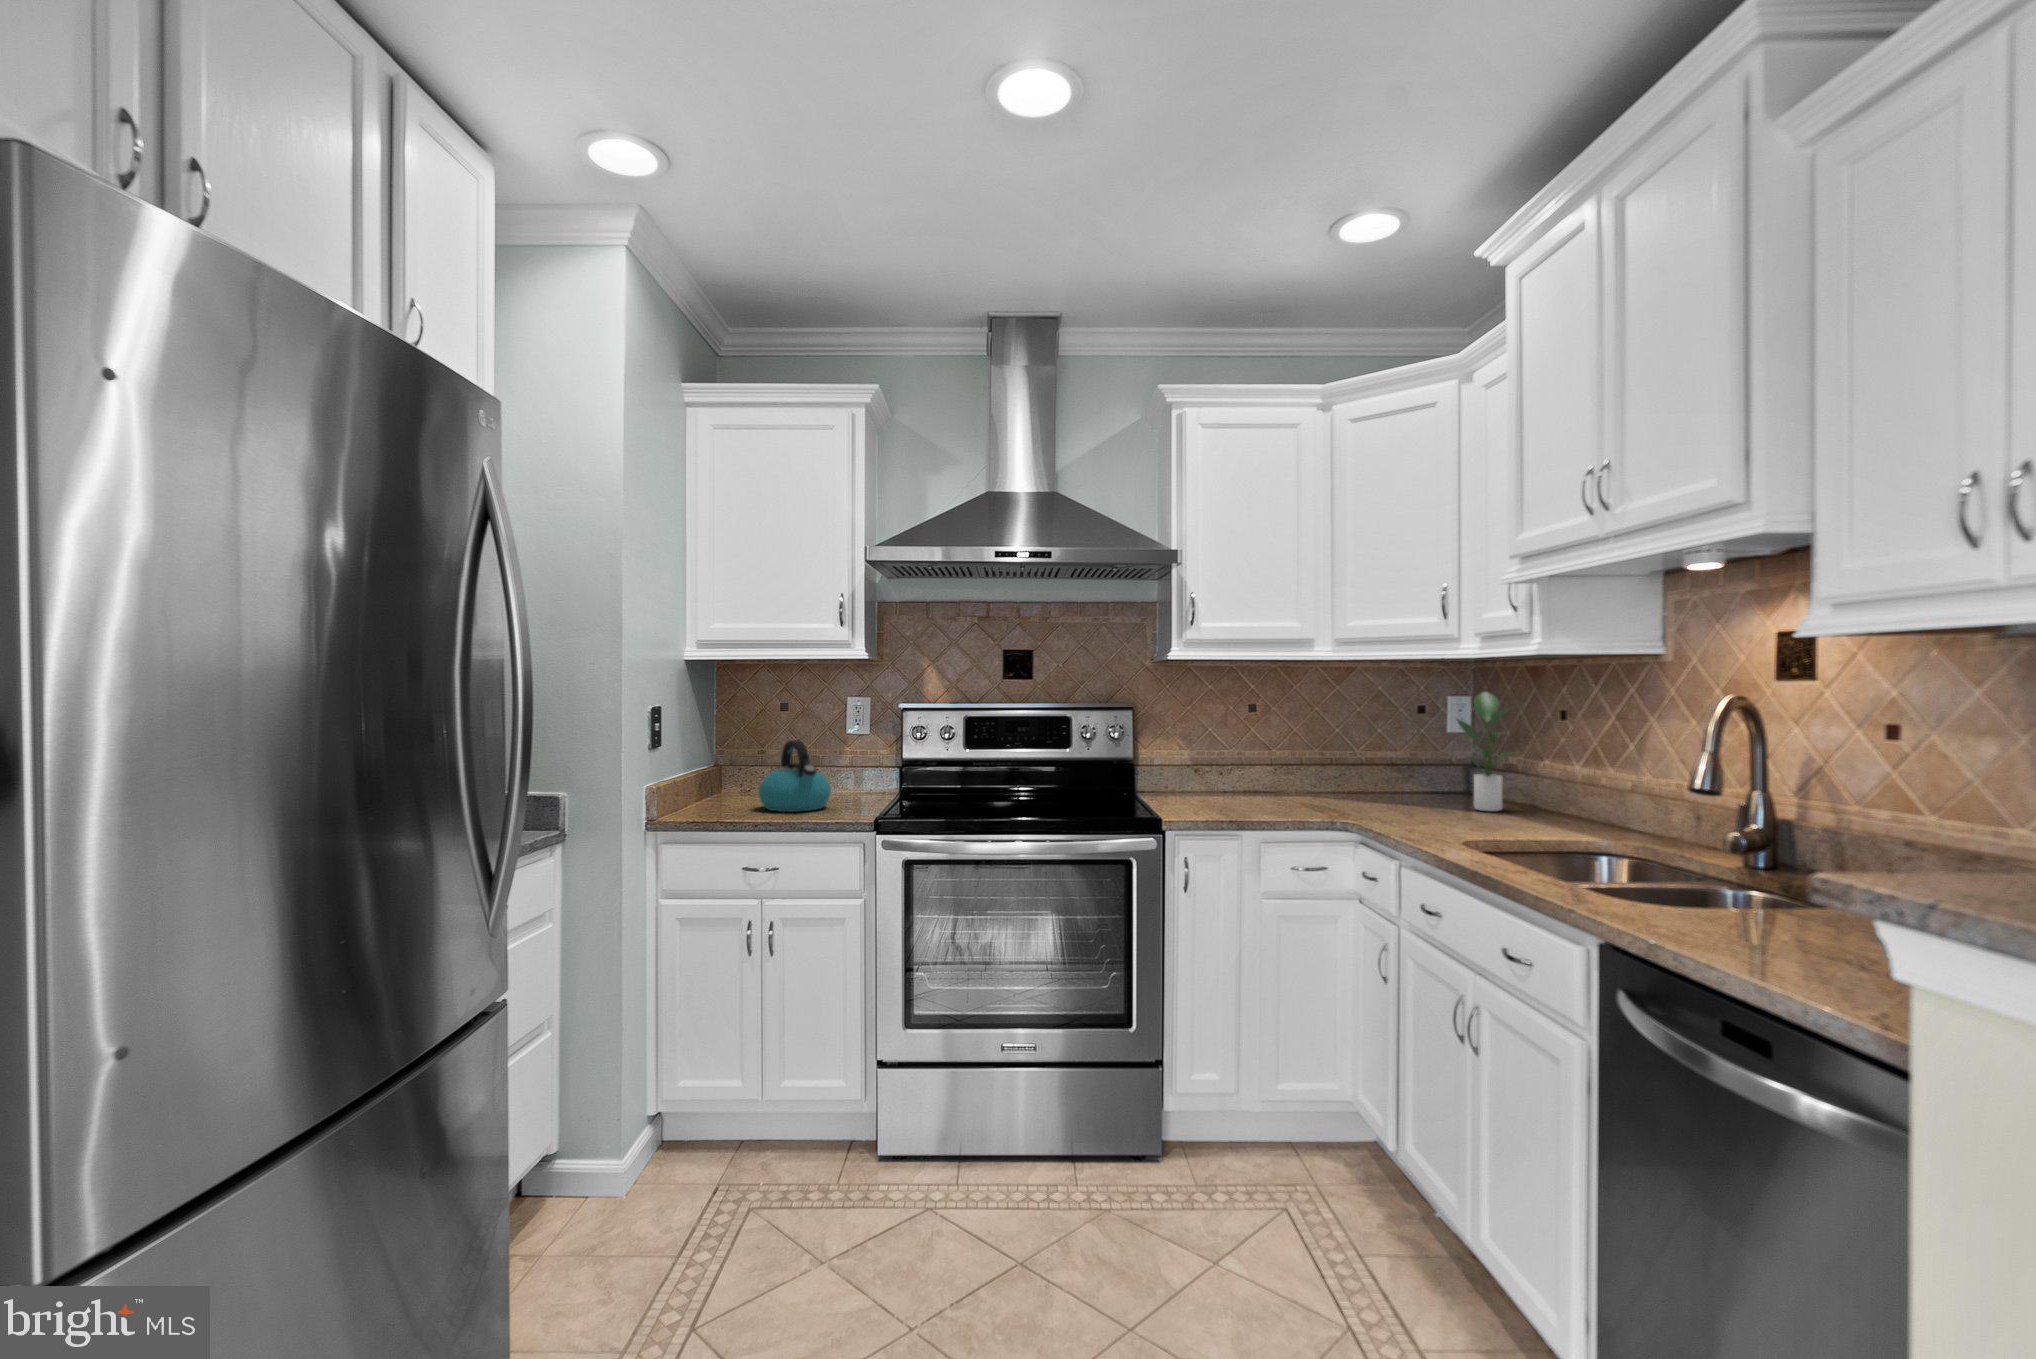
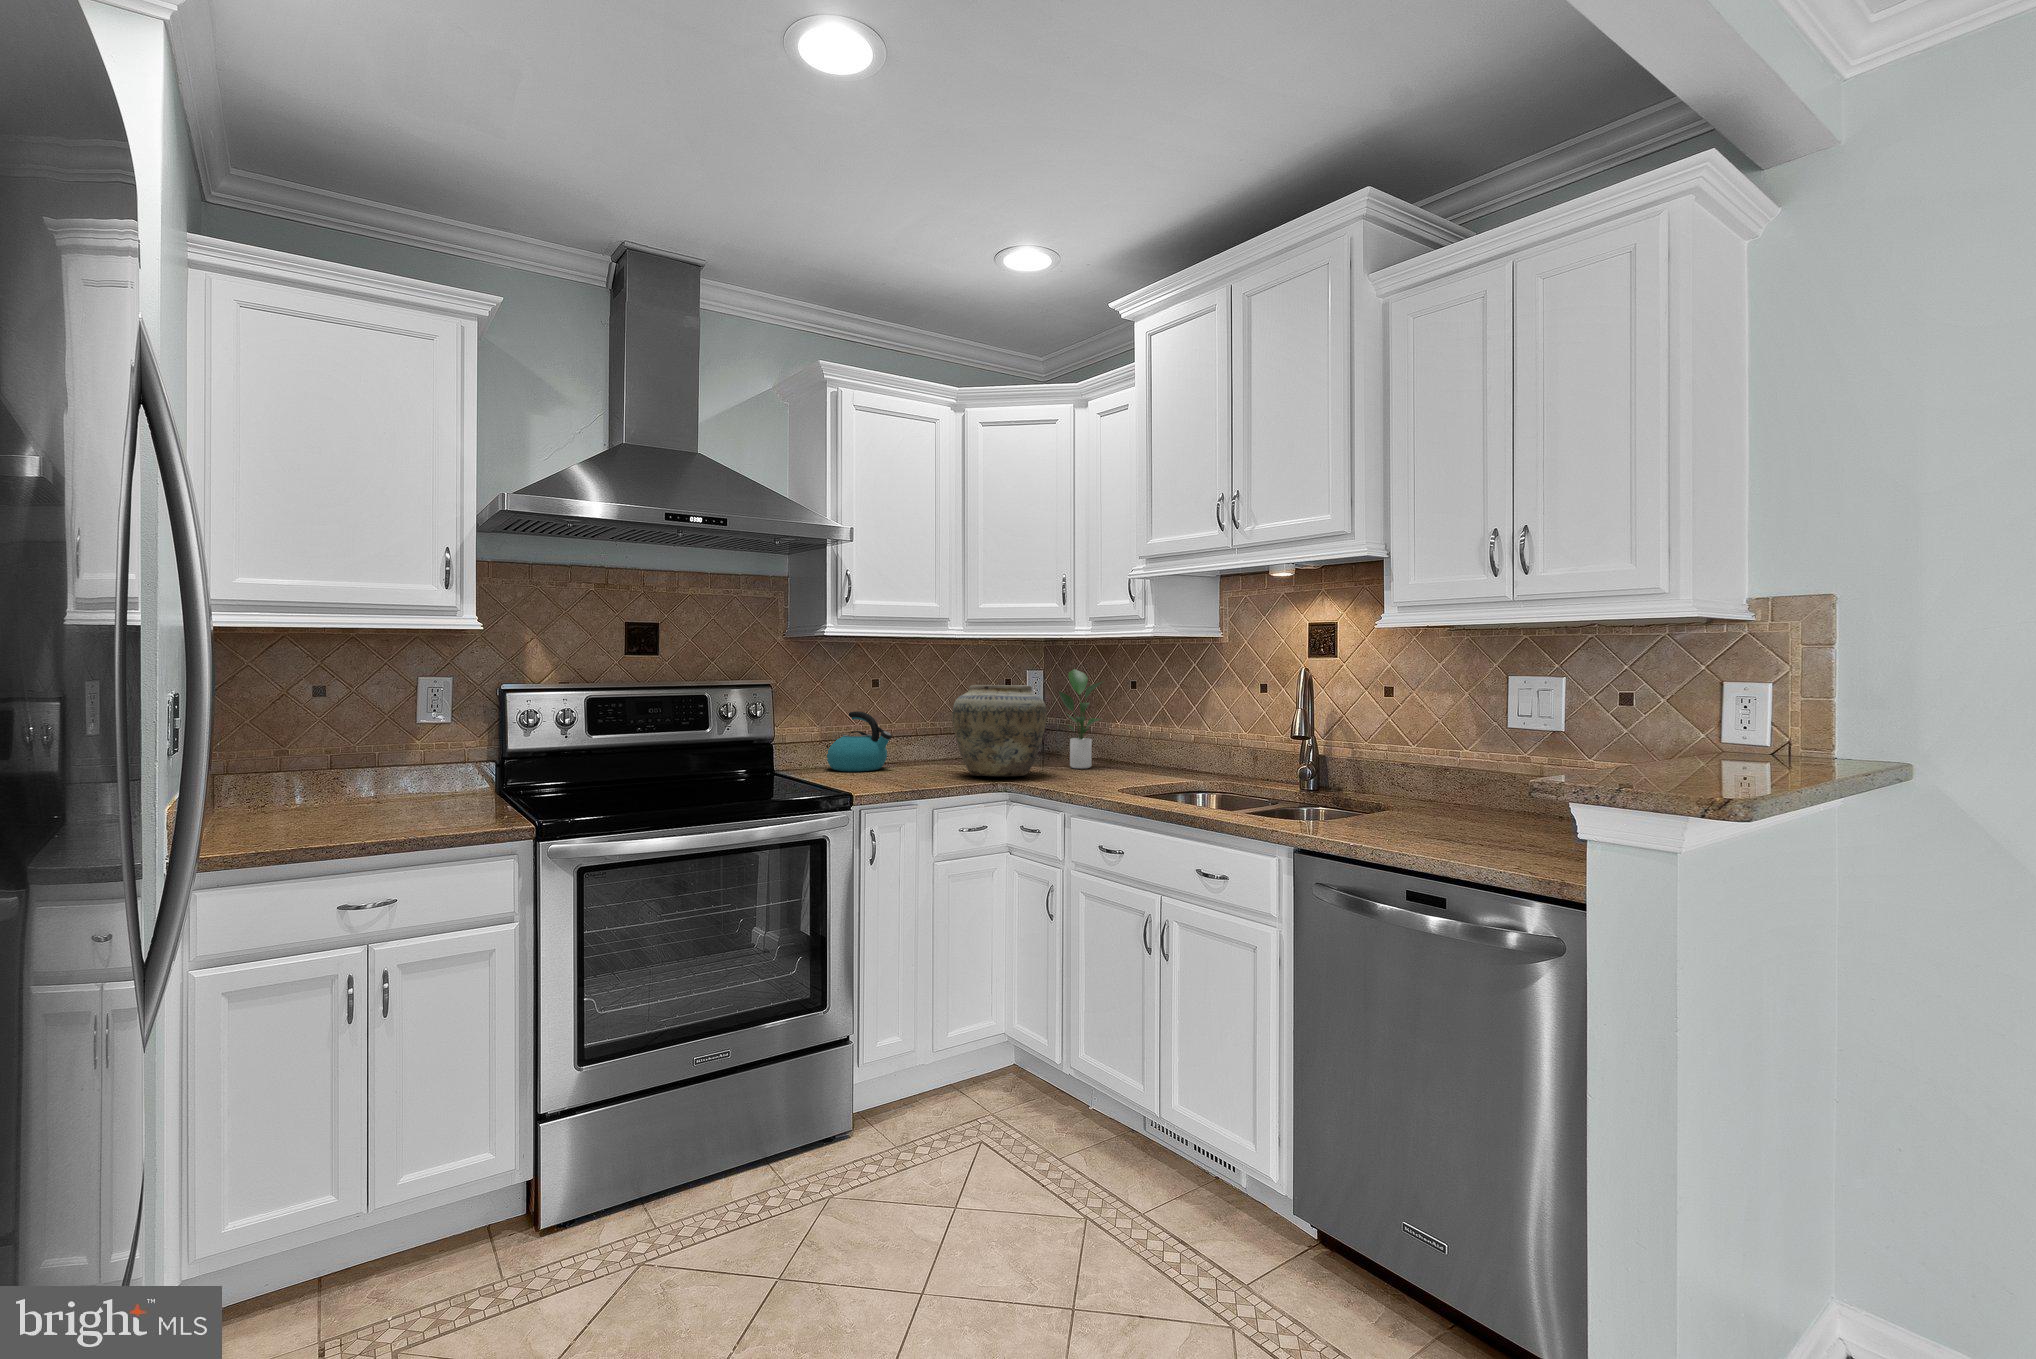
vase: none [1310,709,1422,813] -> present [952,685,1047,776]
kettle: present [758,740,831,812] -> present [827,711,892,772]

